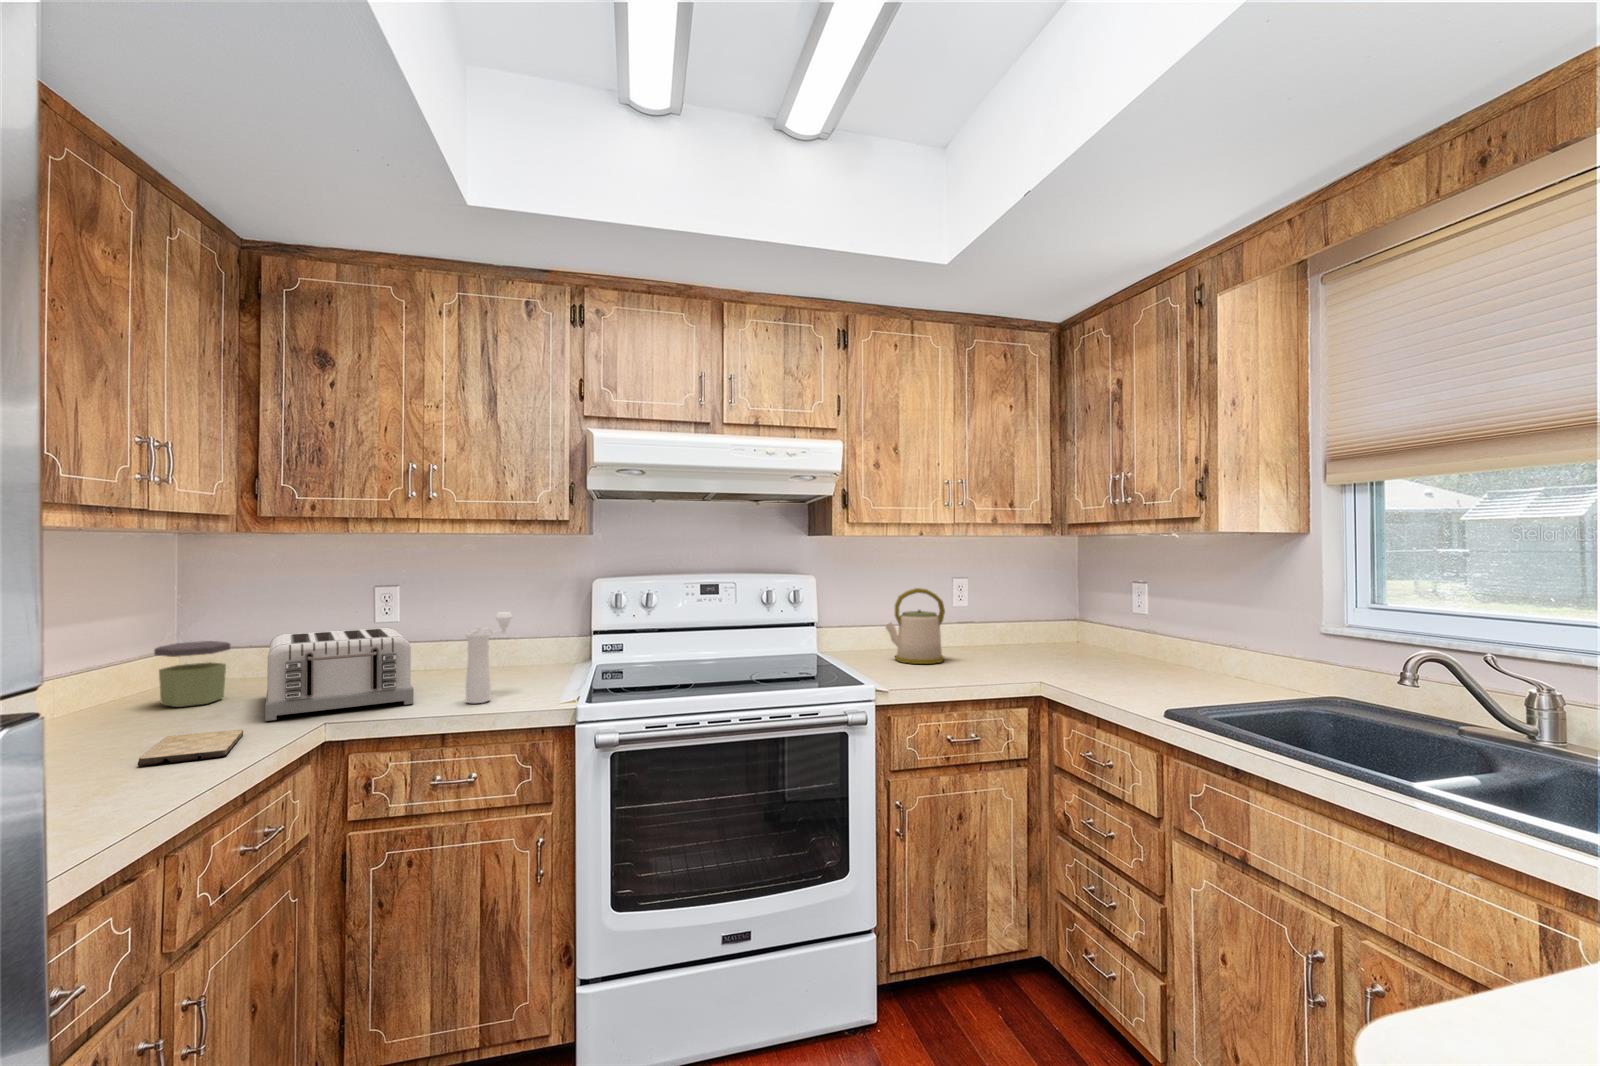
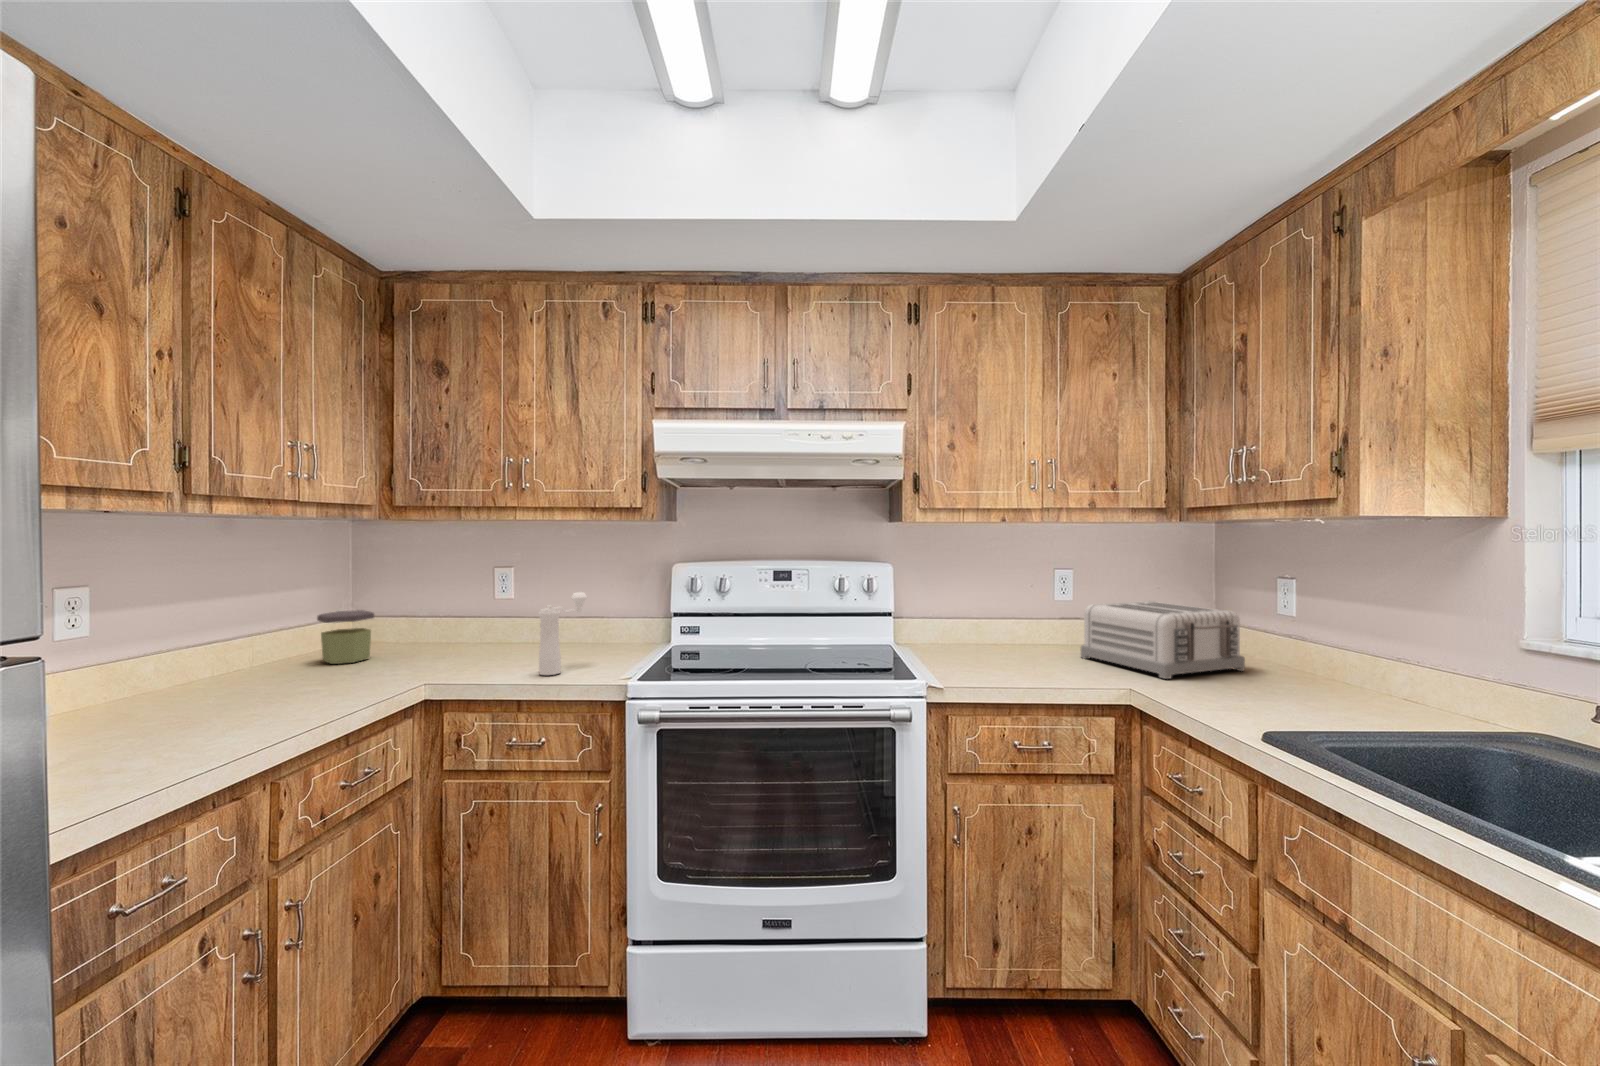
kettle: present [886,588,945,664] -> none [965,577,1030,659]
toaster: present [265,627,414,721] -> present [1081,601,1245,679]
cutting board: present [138,730,243,766] -> none [248,688,348,715]

